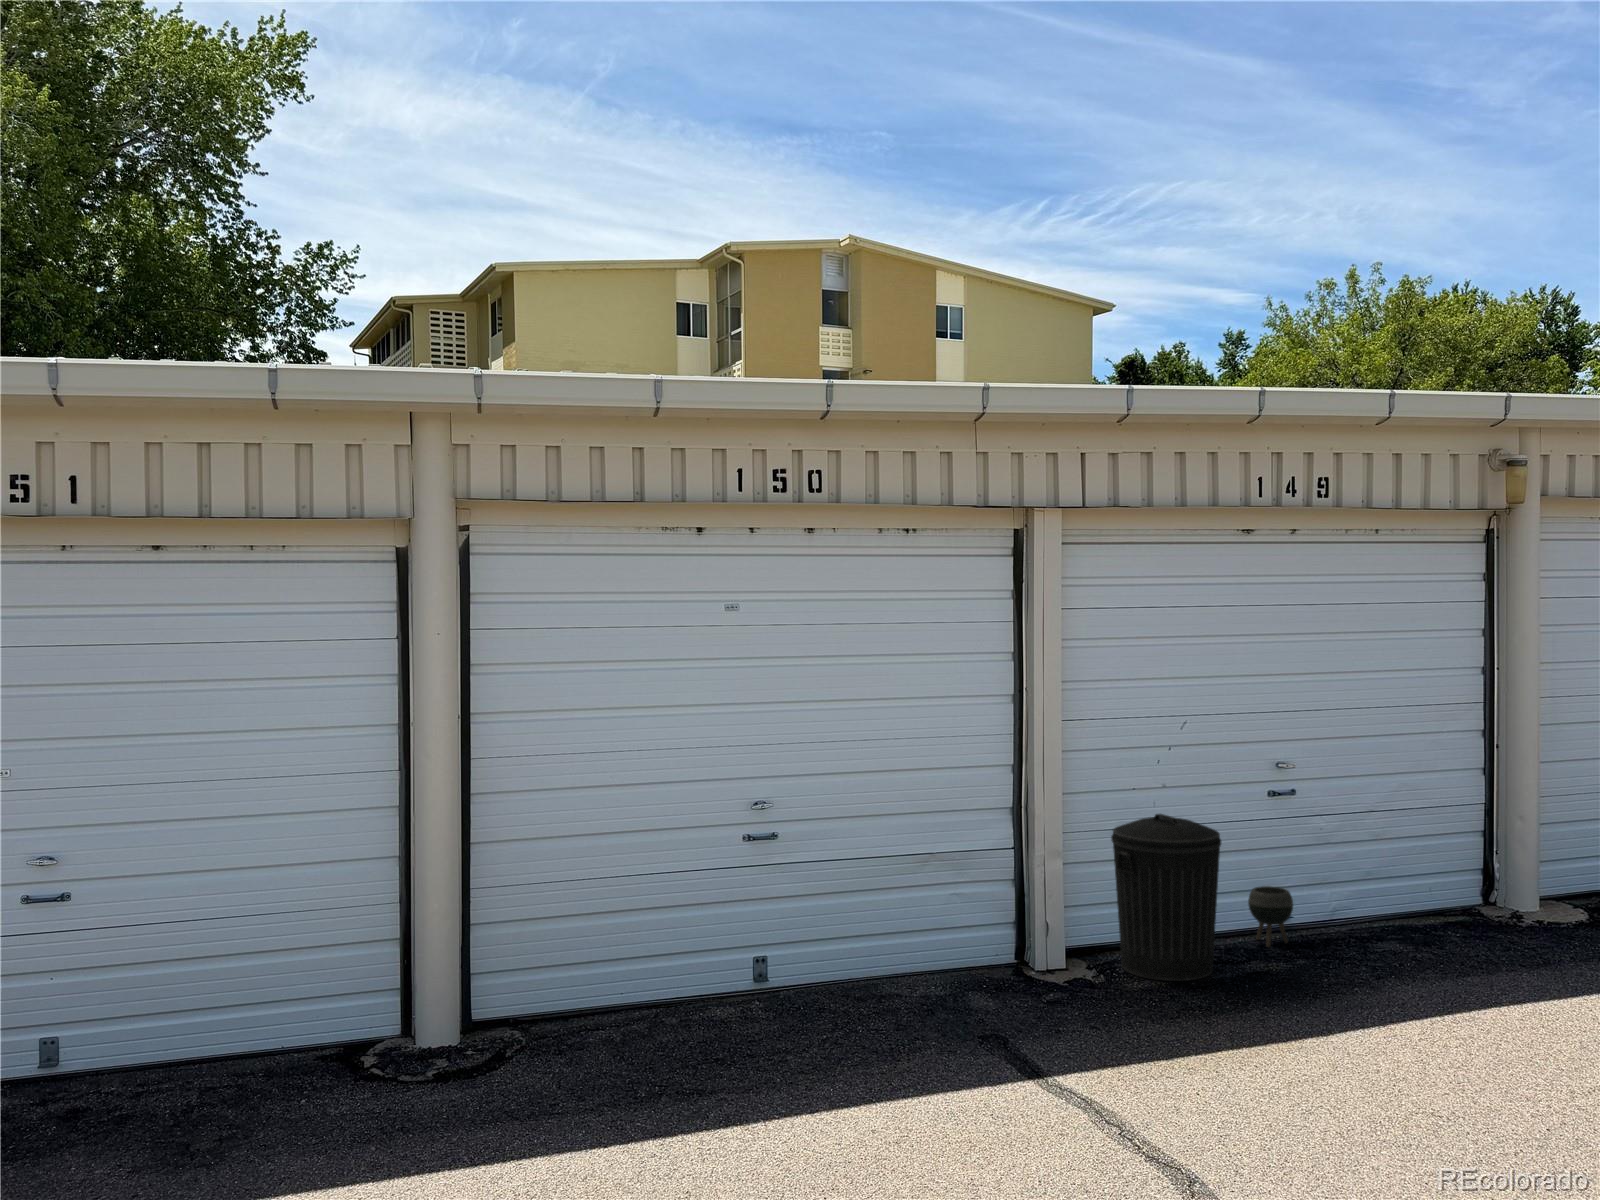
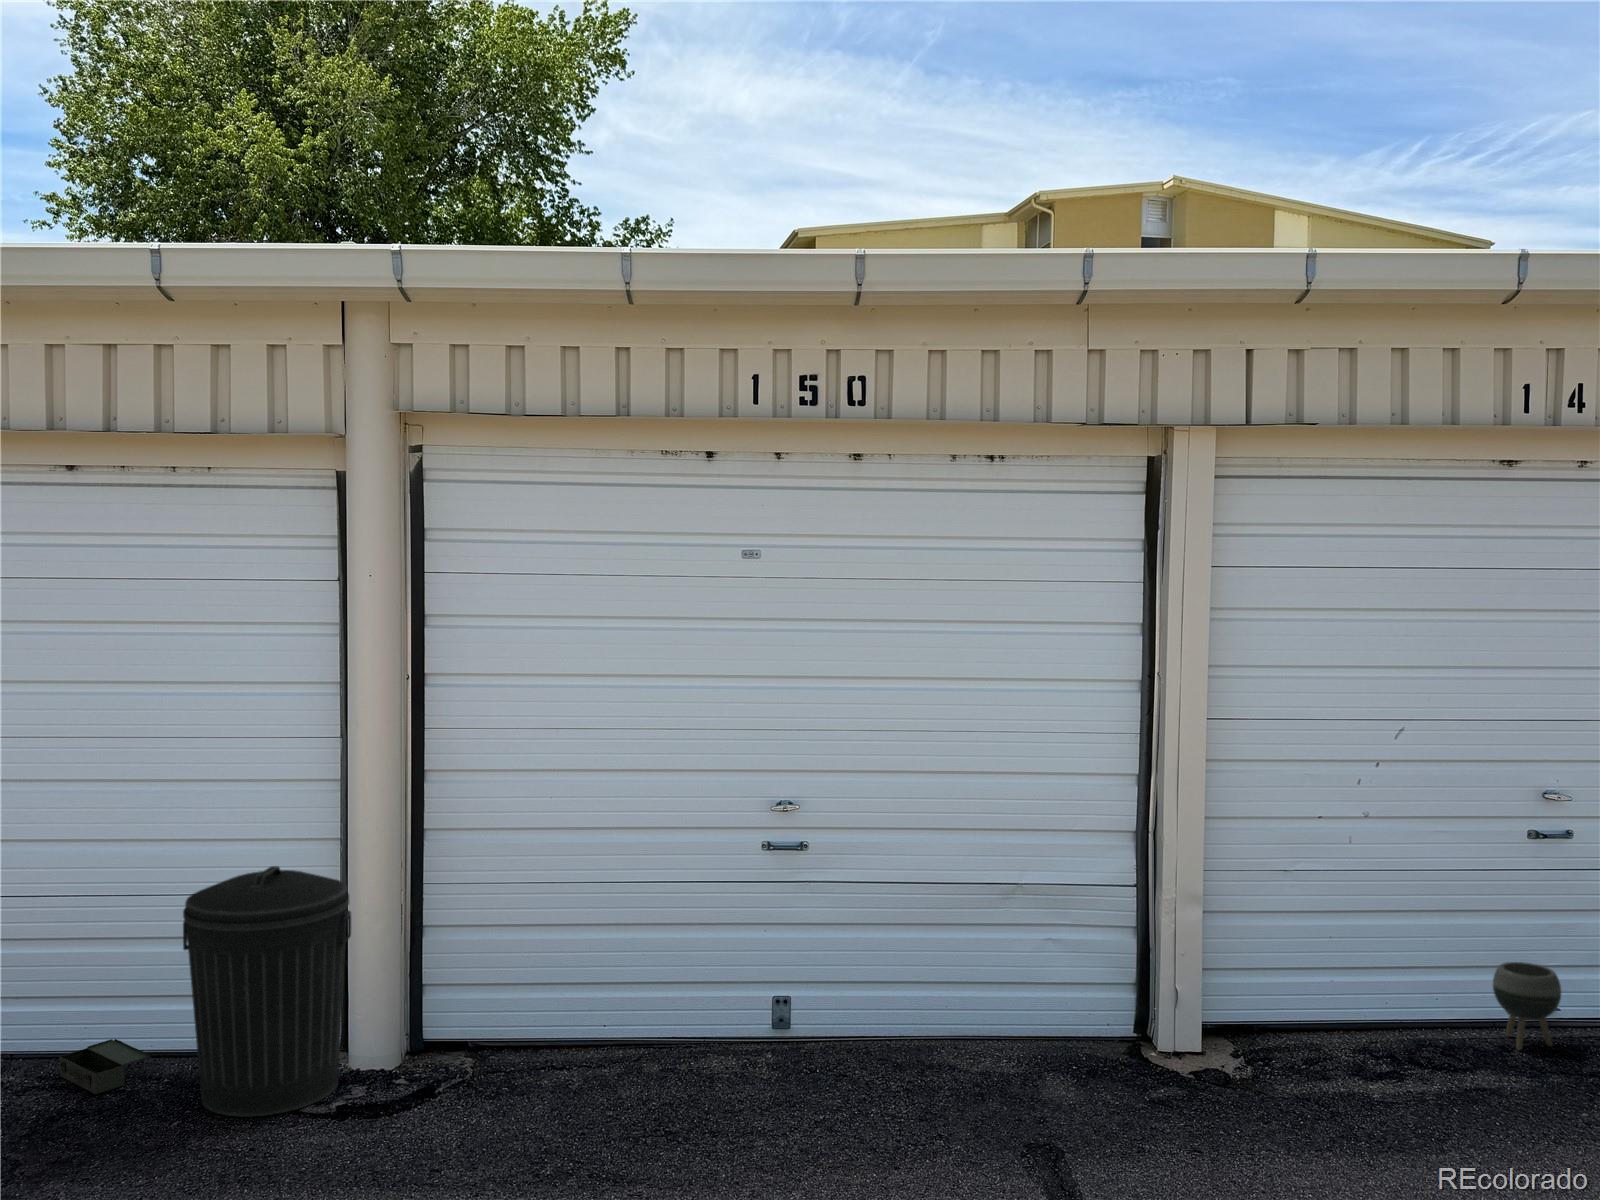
trash can: present [1111,814,1221,981] -> present [183,866,351,1116]
toolbox: none [165,1047,252,1089] -> present [59,1039,151,1094]

